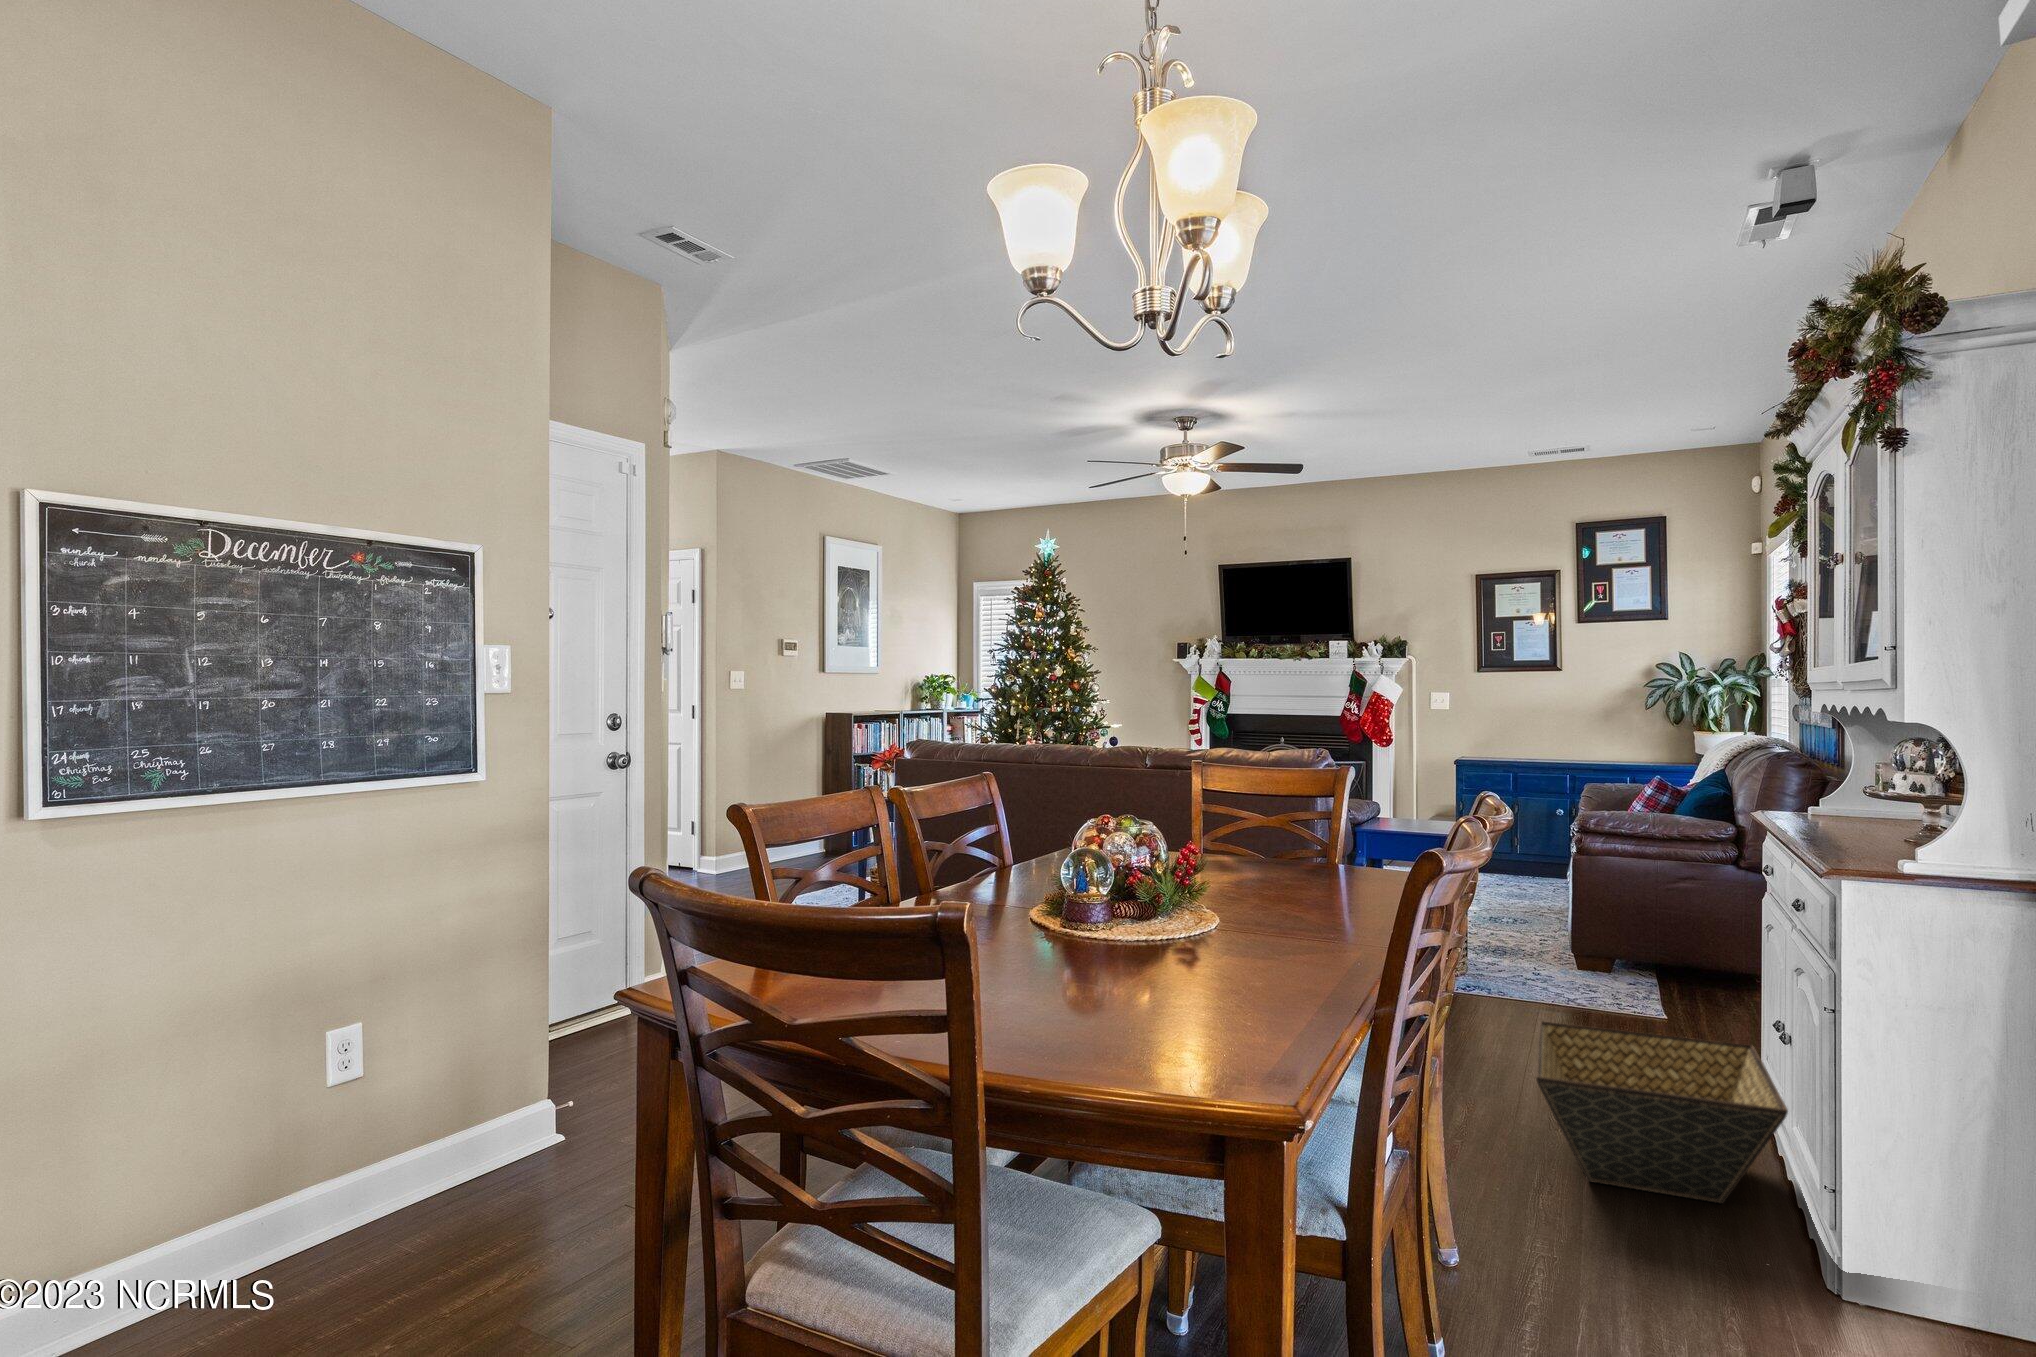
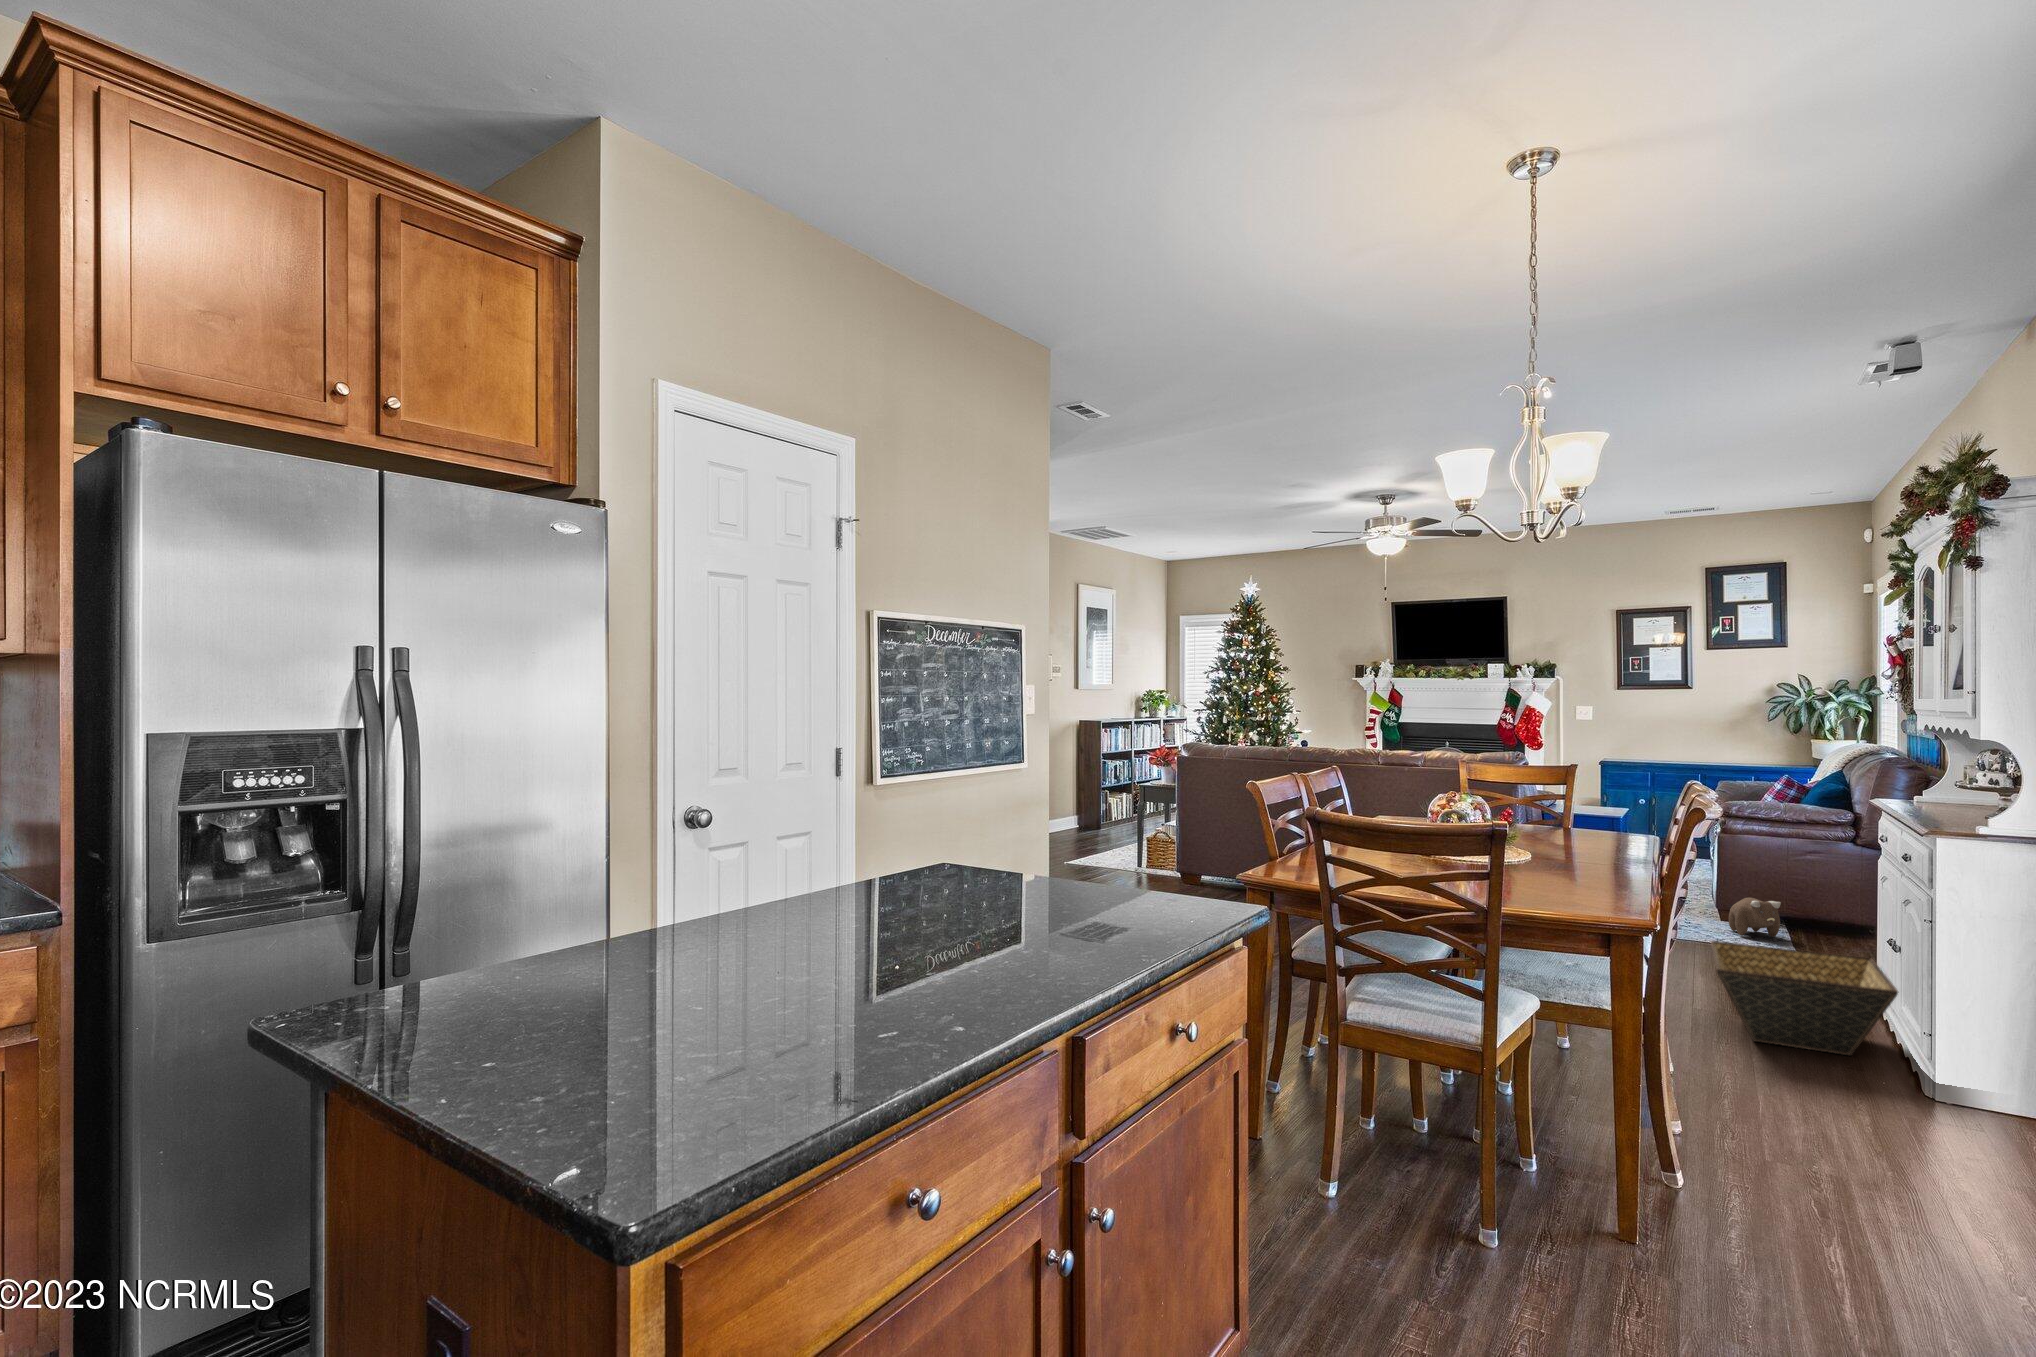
plush toy: none [1583,940,1646,992] -> present [1729,898,1781,937]

